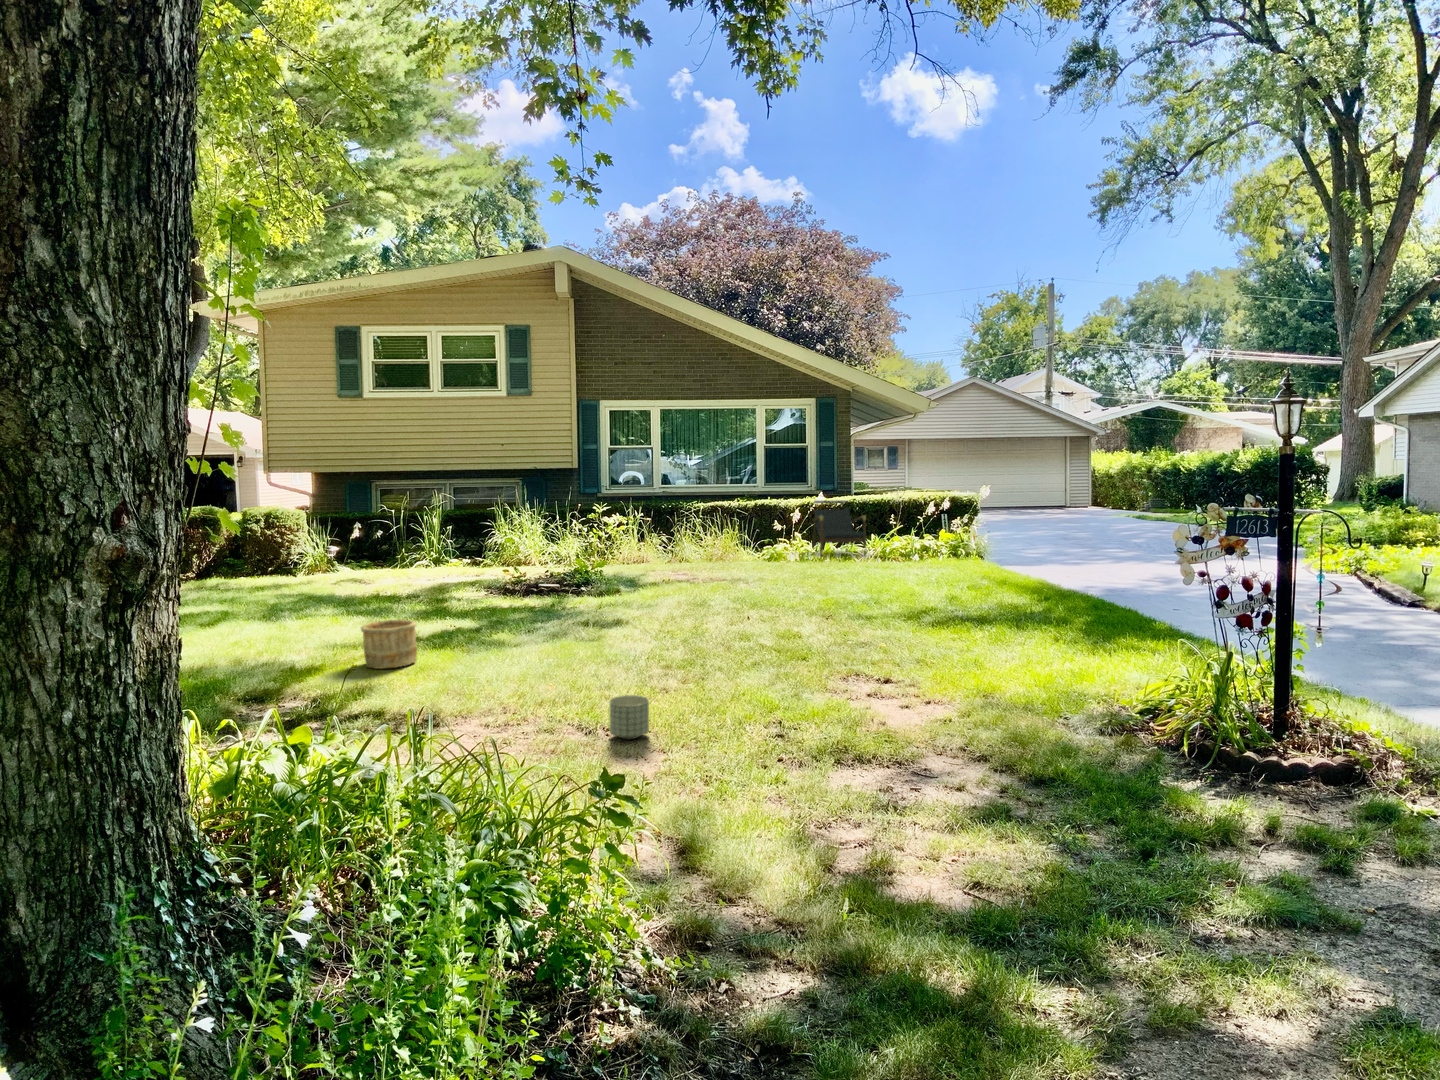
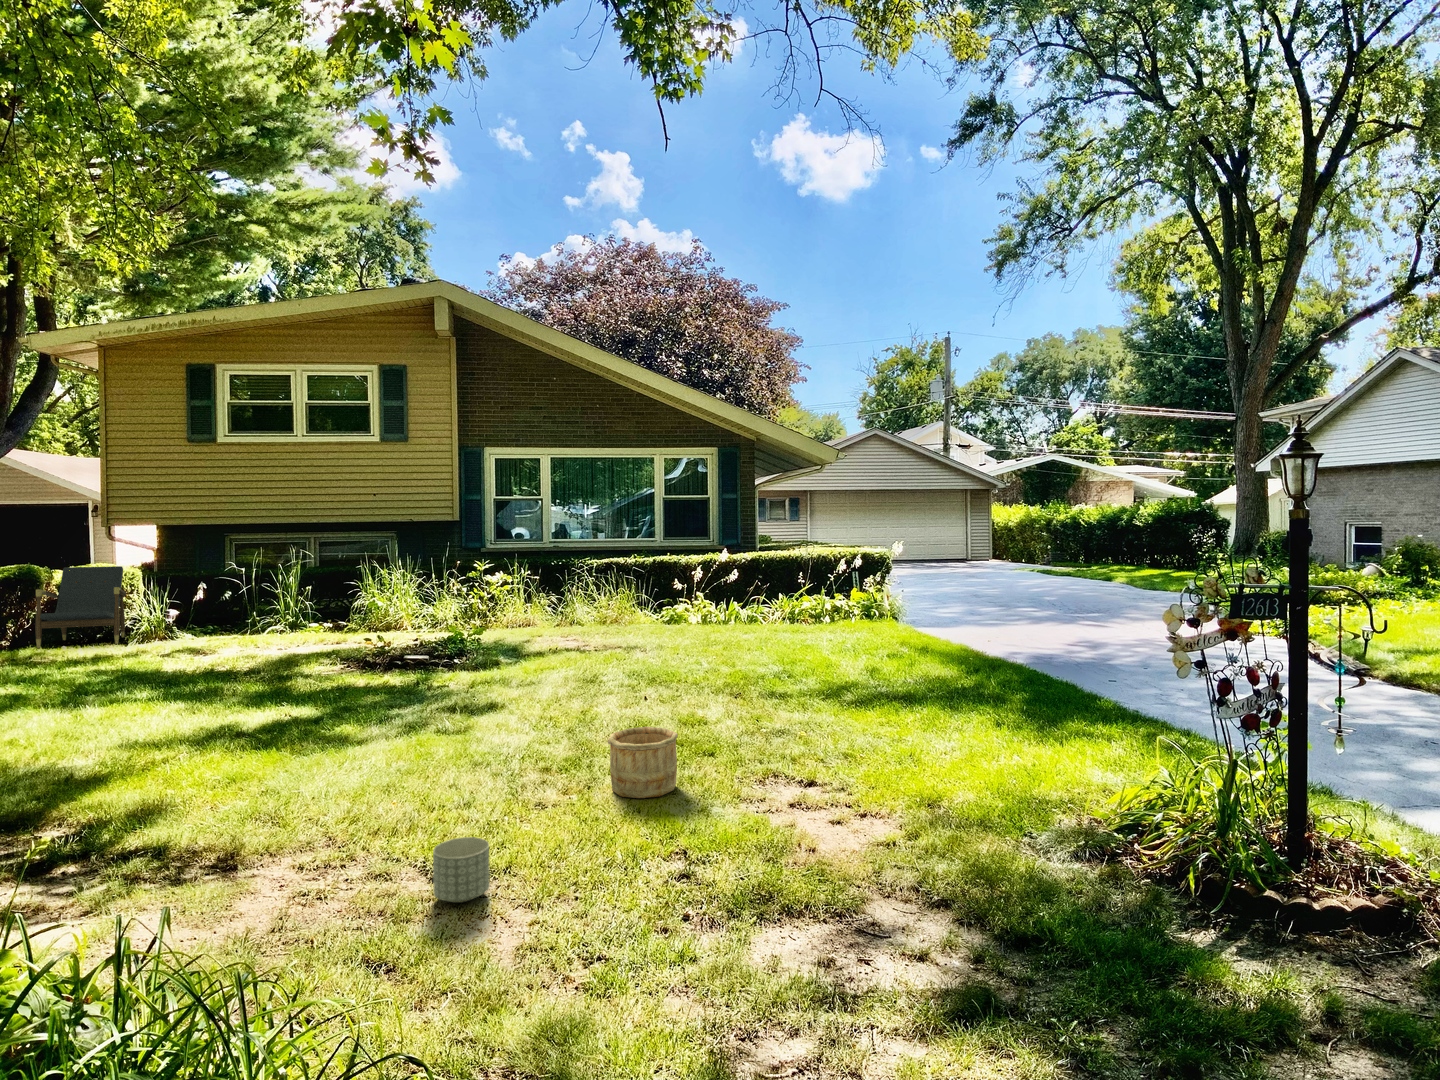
lounge chair: present [813,501,866,556] -> present [36,566,126,648]
wooden bucket: present [361,619,417,669] -> present [608,727,678,798]

